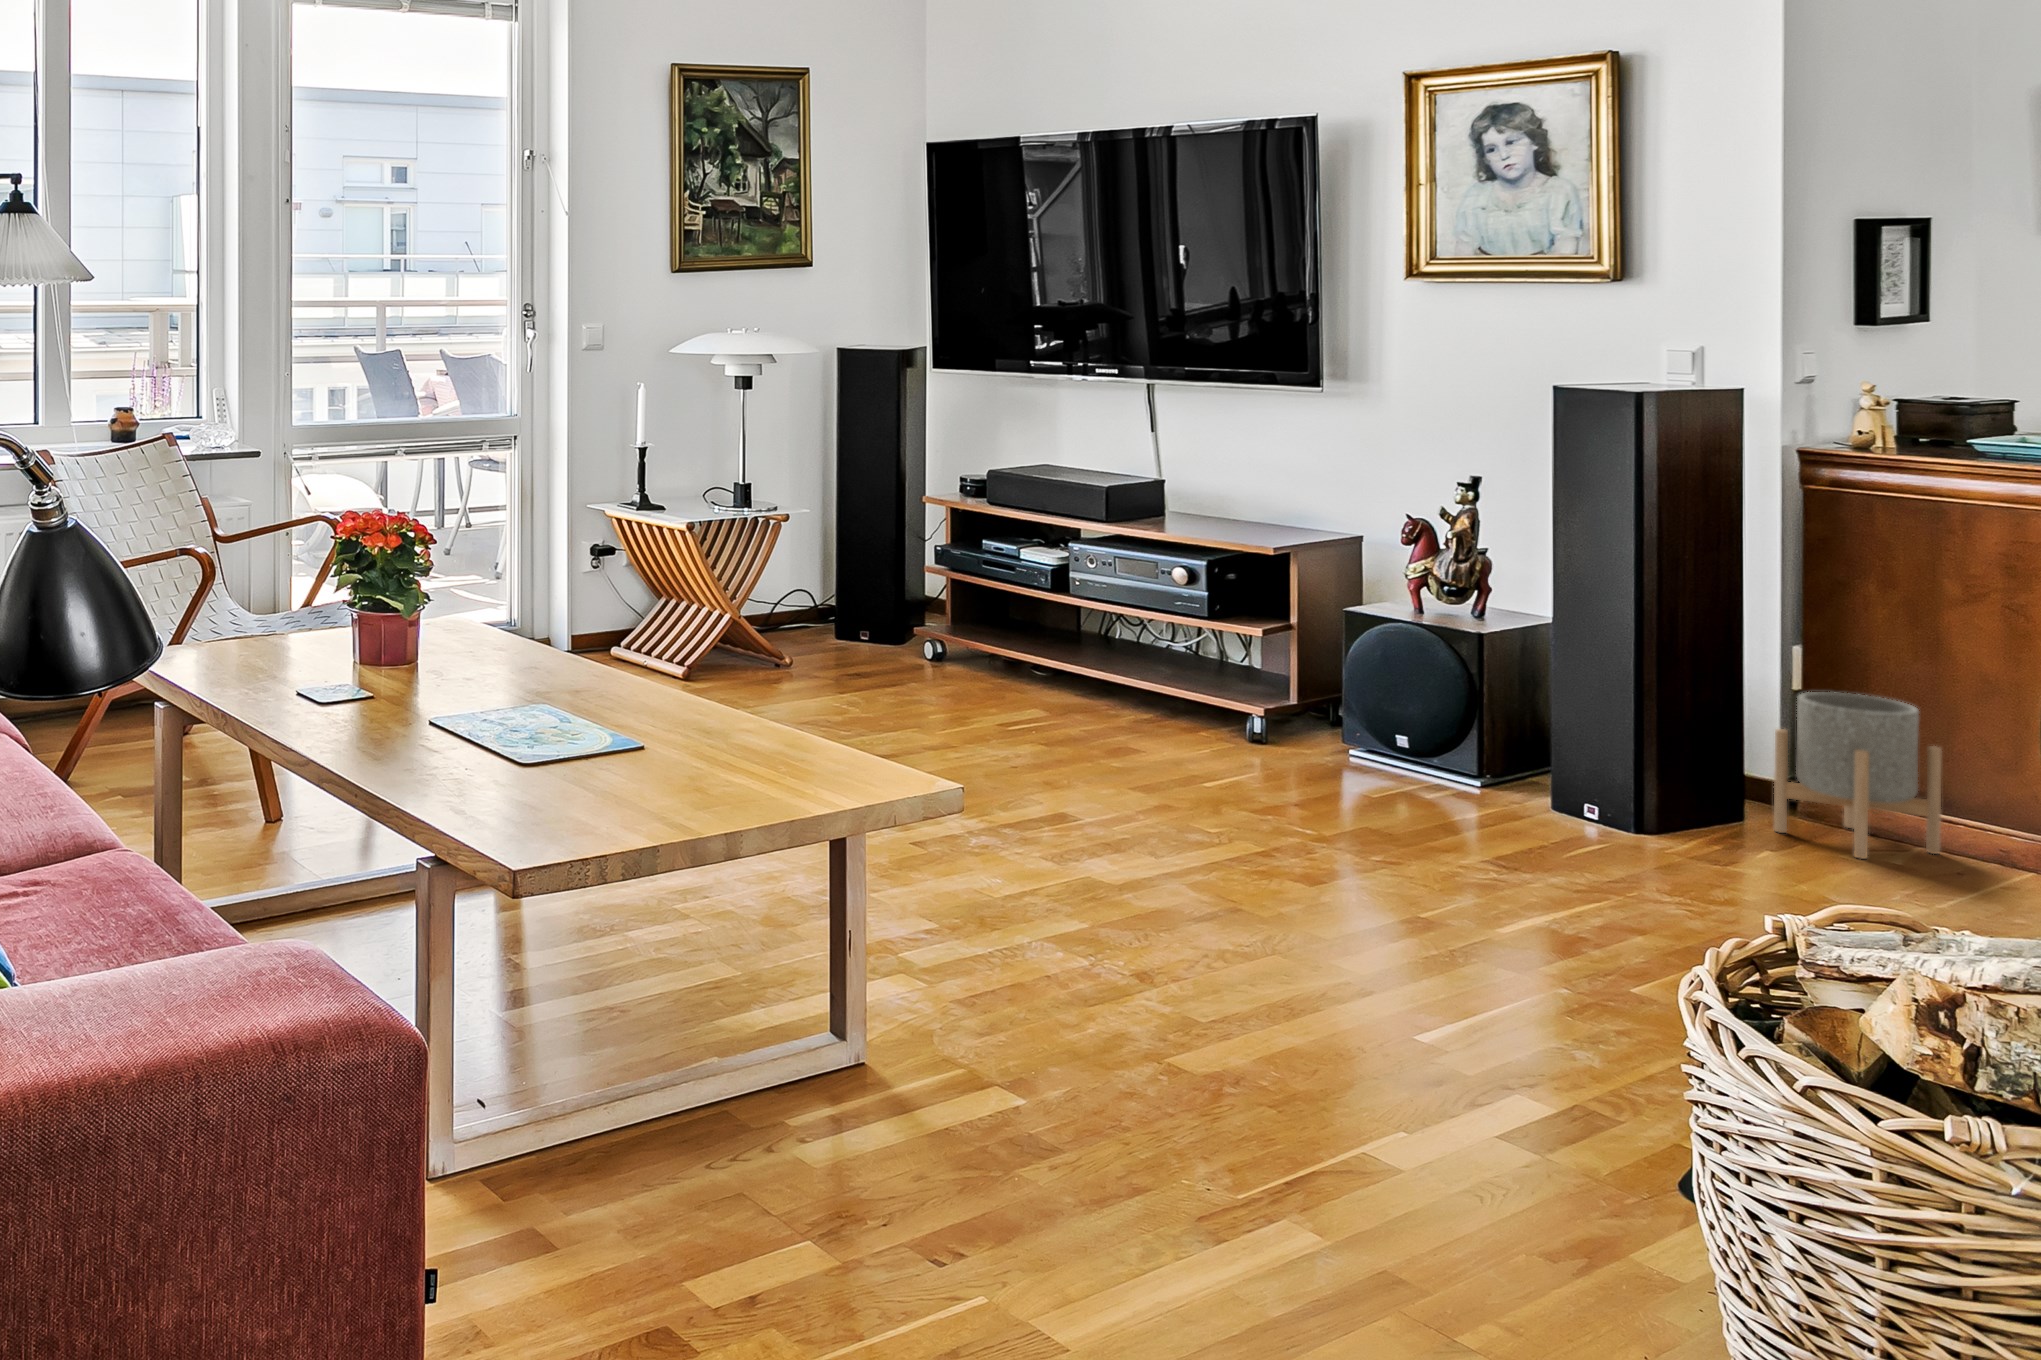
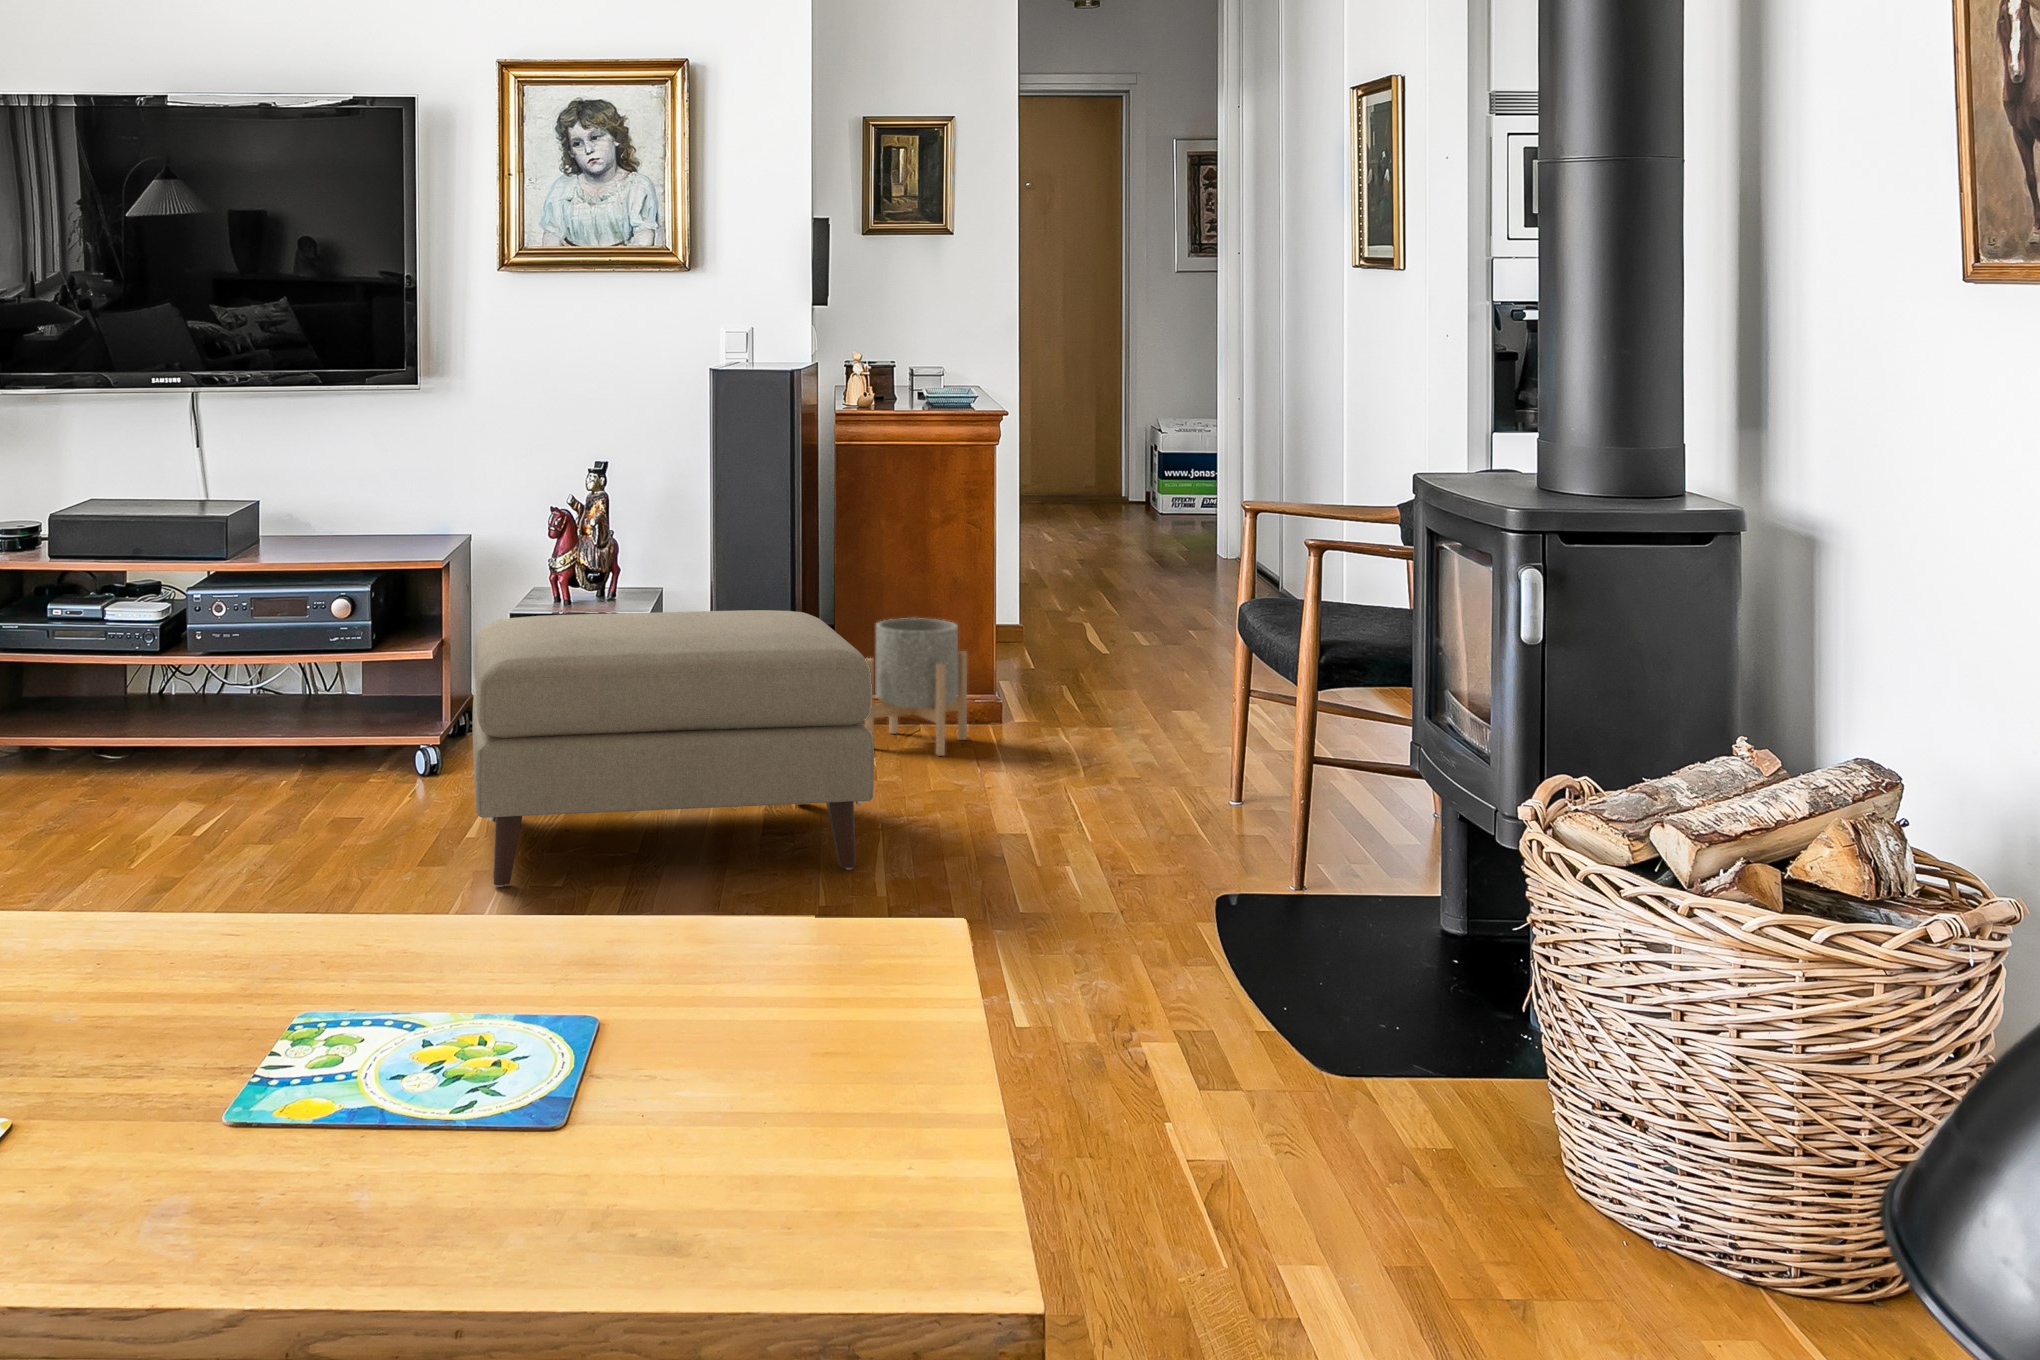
ottoman: none [1133,607,1604,905] -> present [473,610,874,887]

